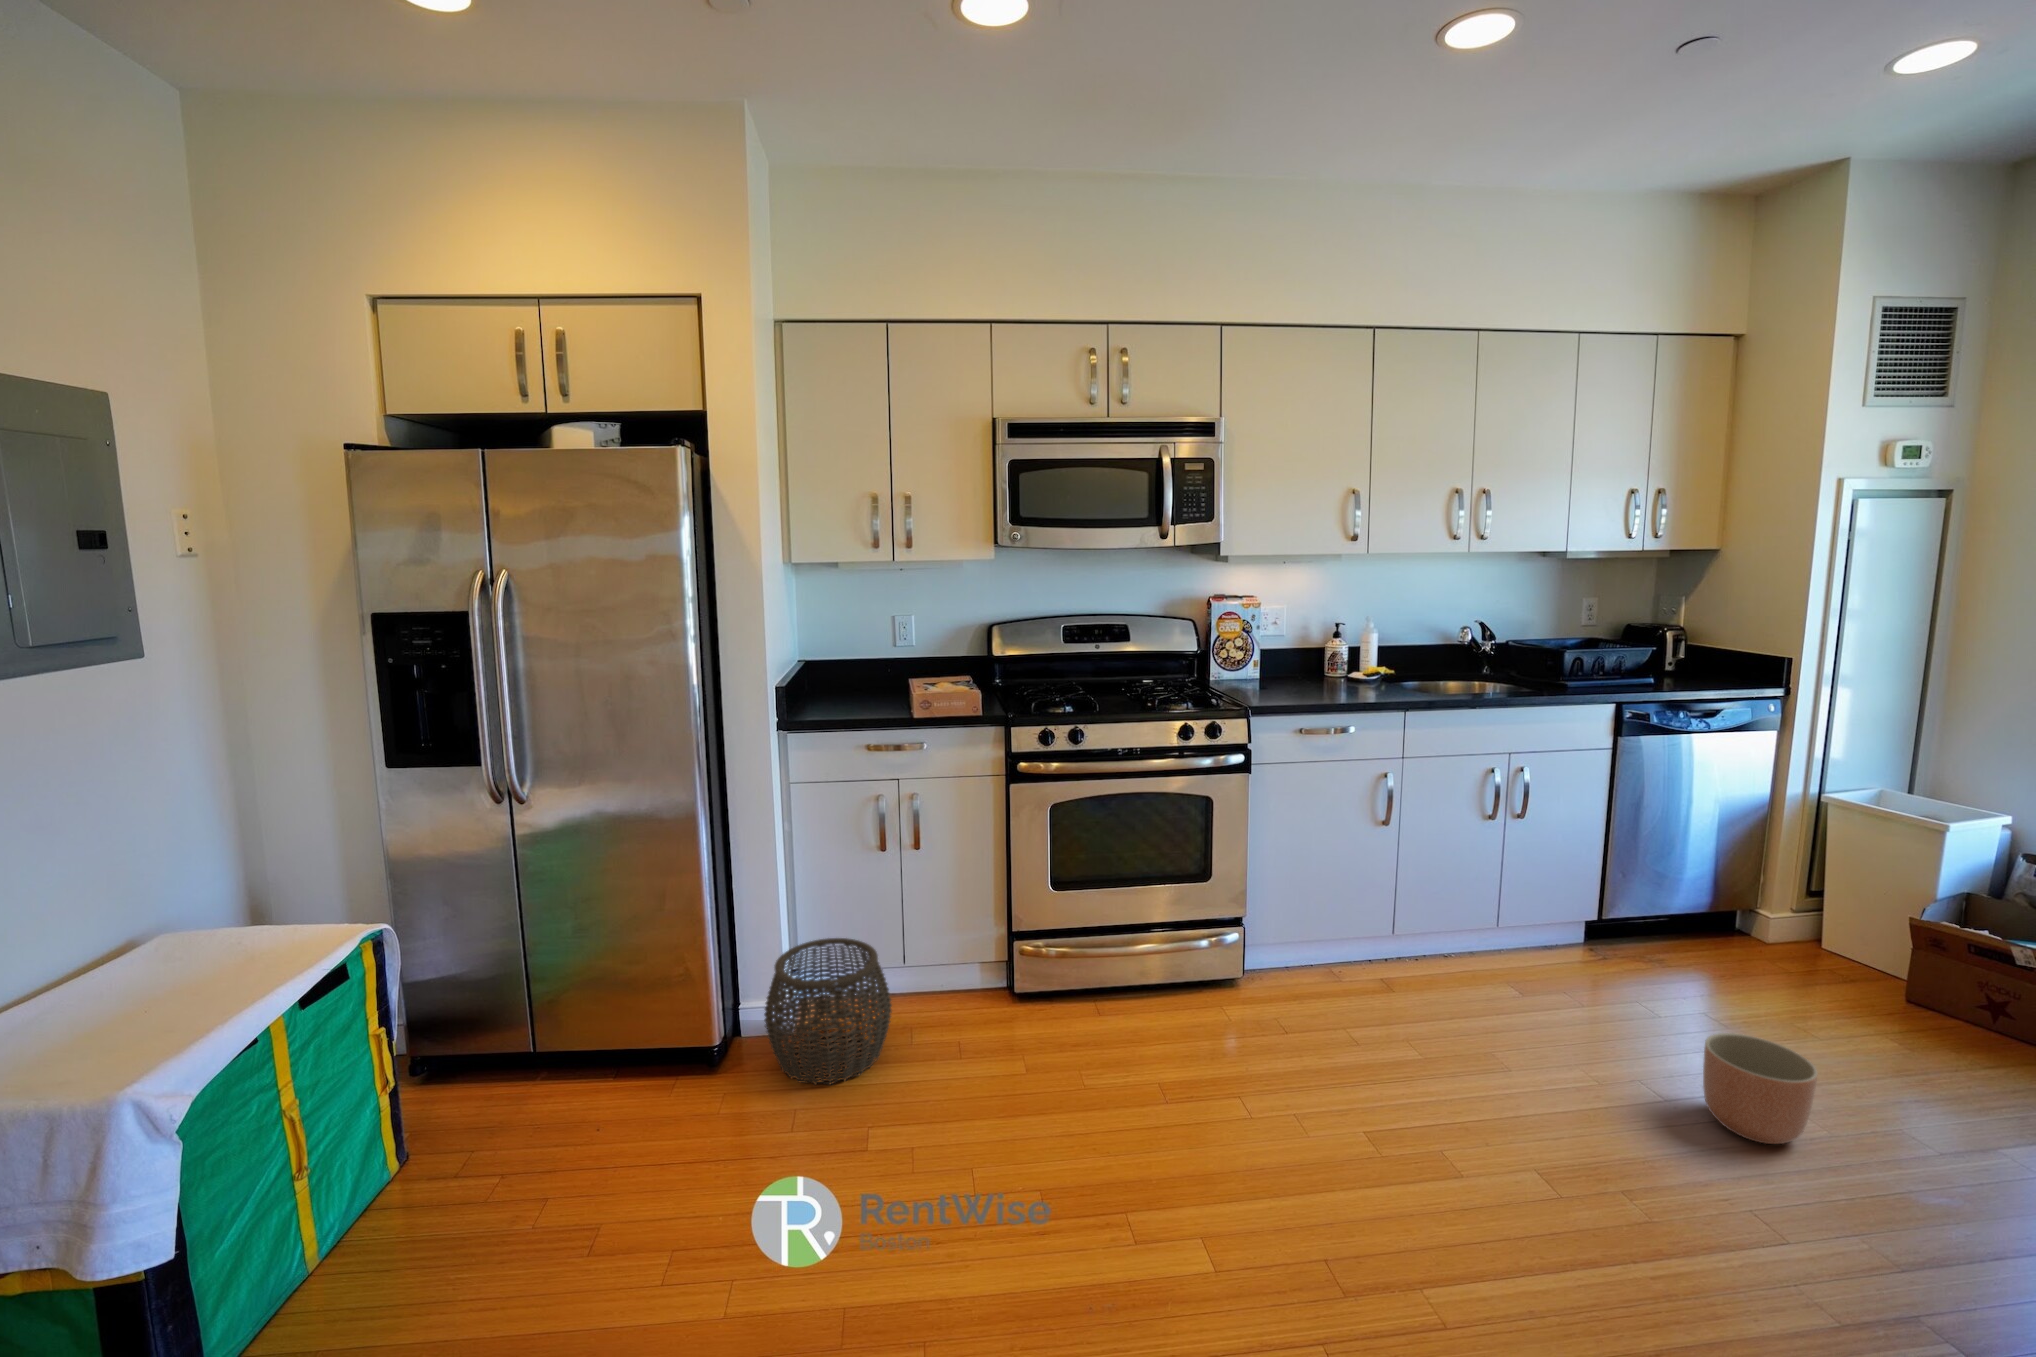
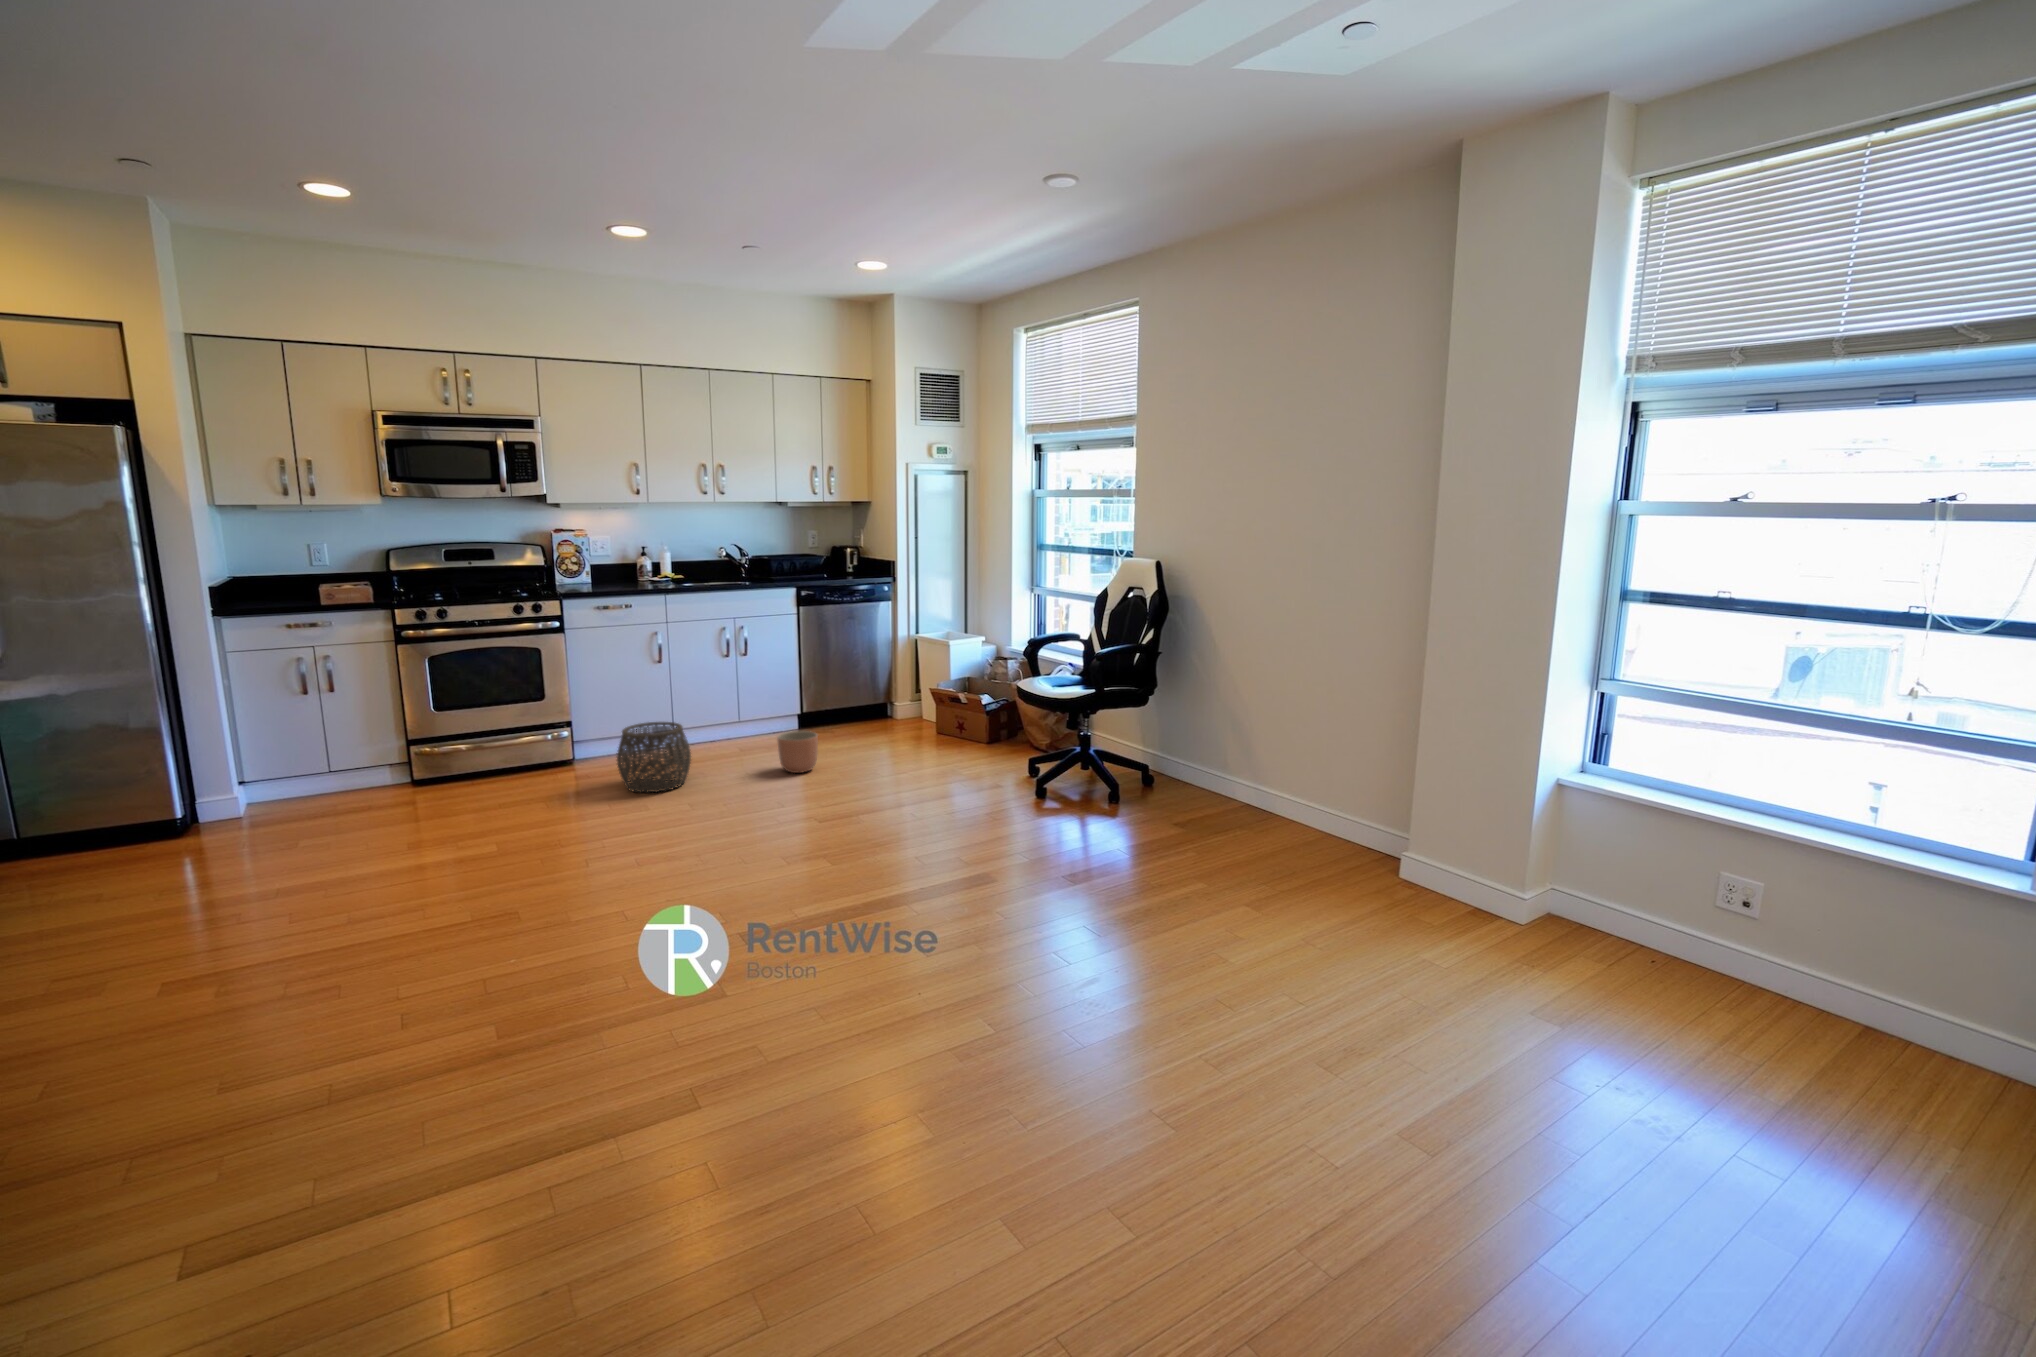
woven basket: present [764,938,892,1084] -> present [617,722,691,792]

